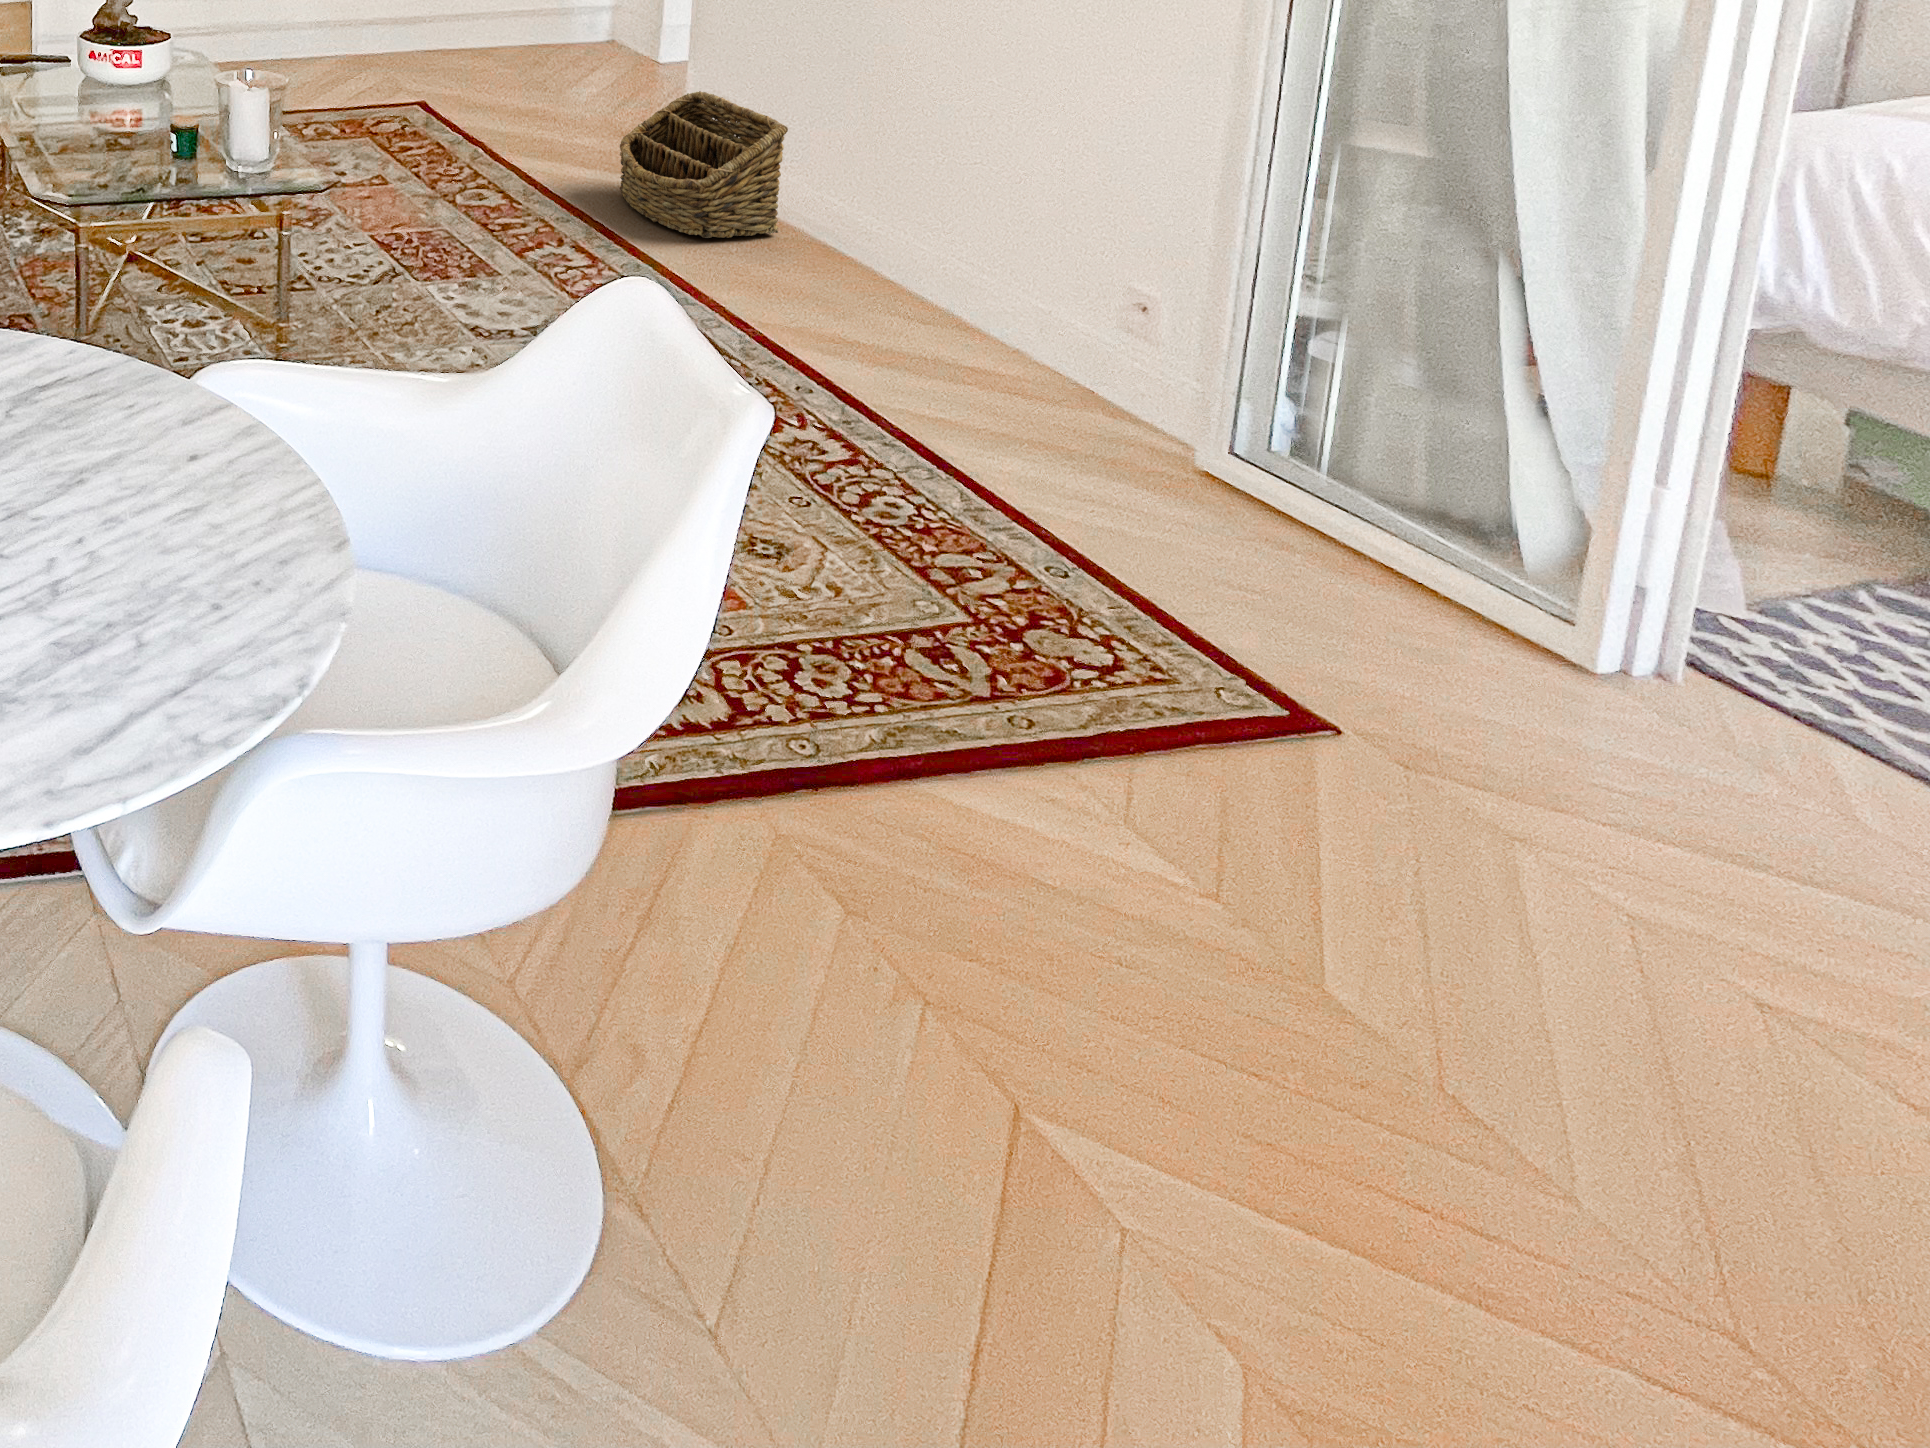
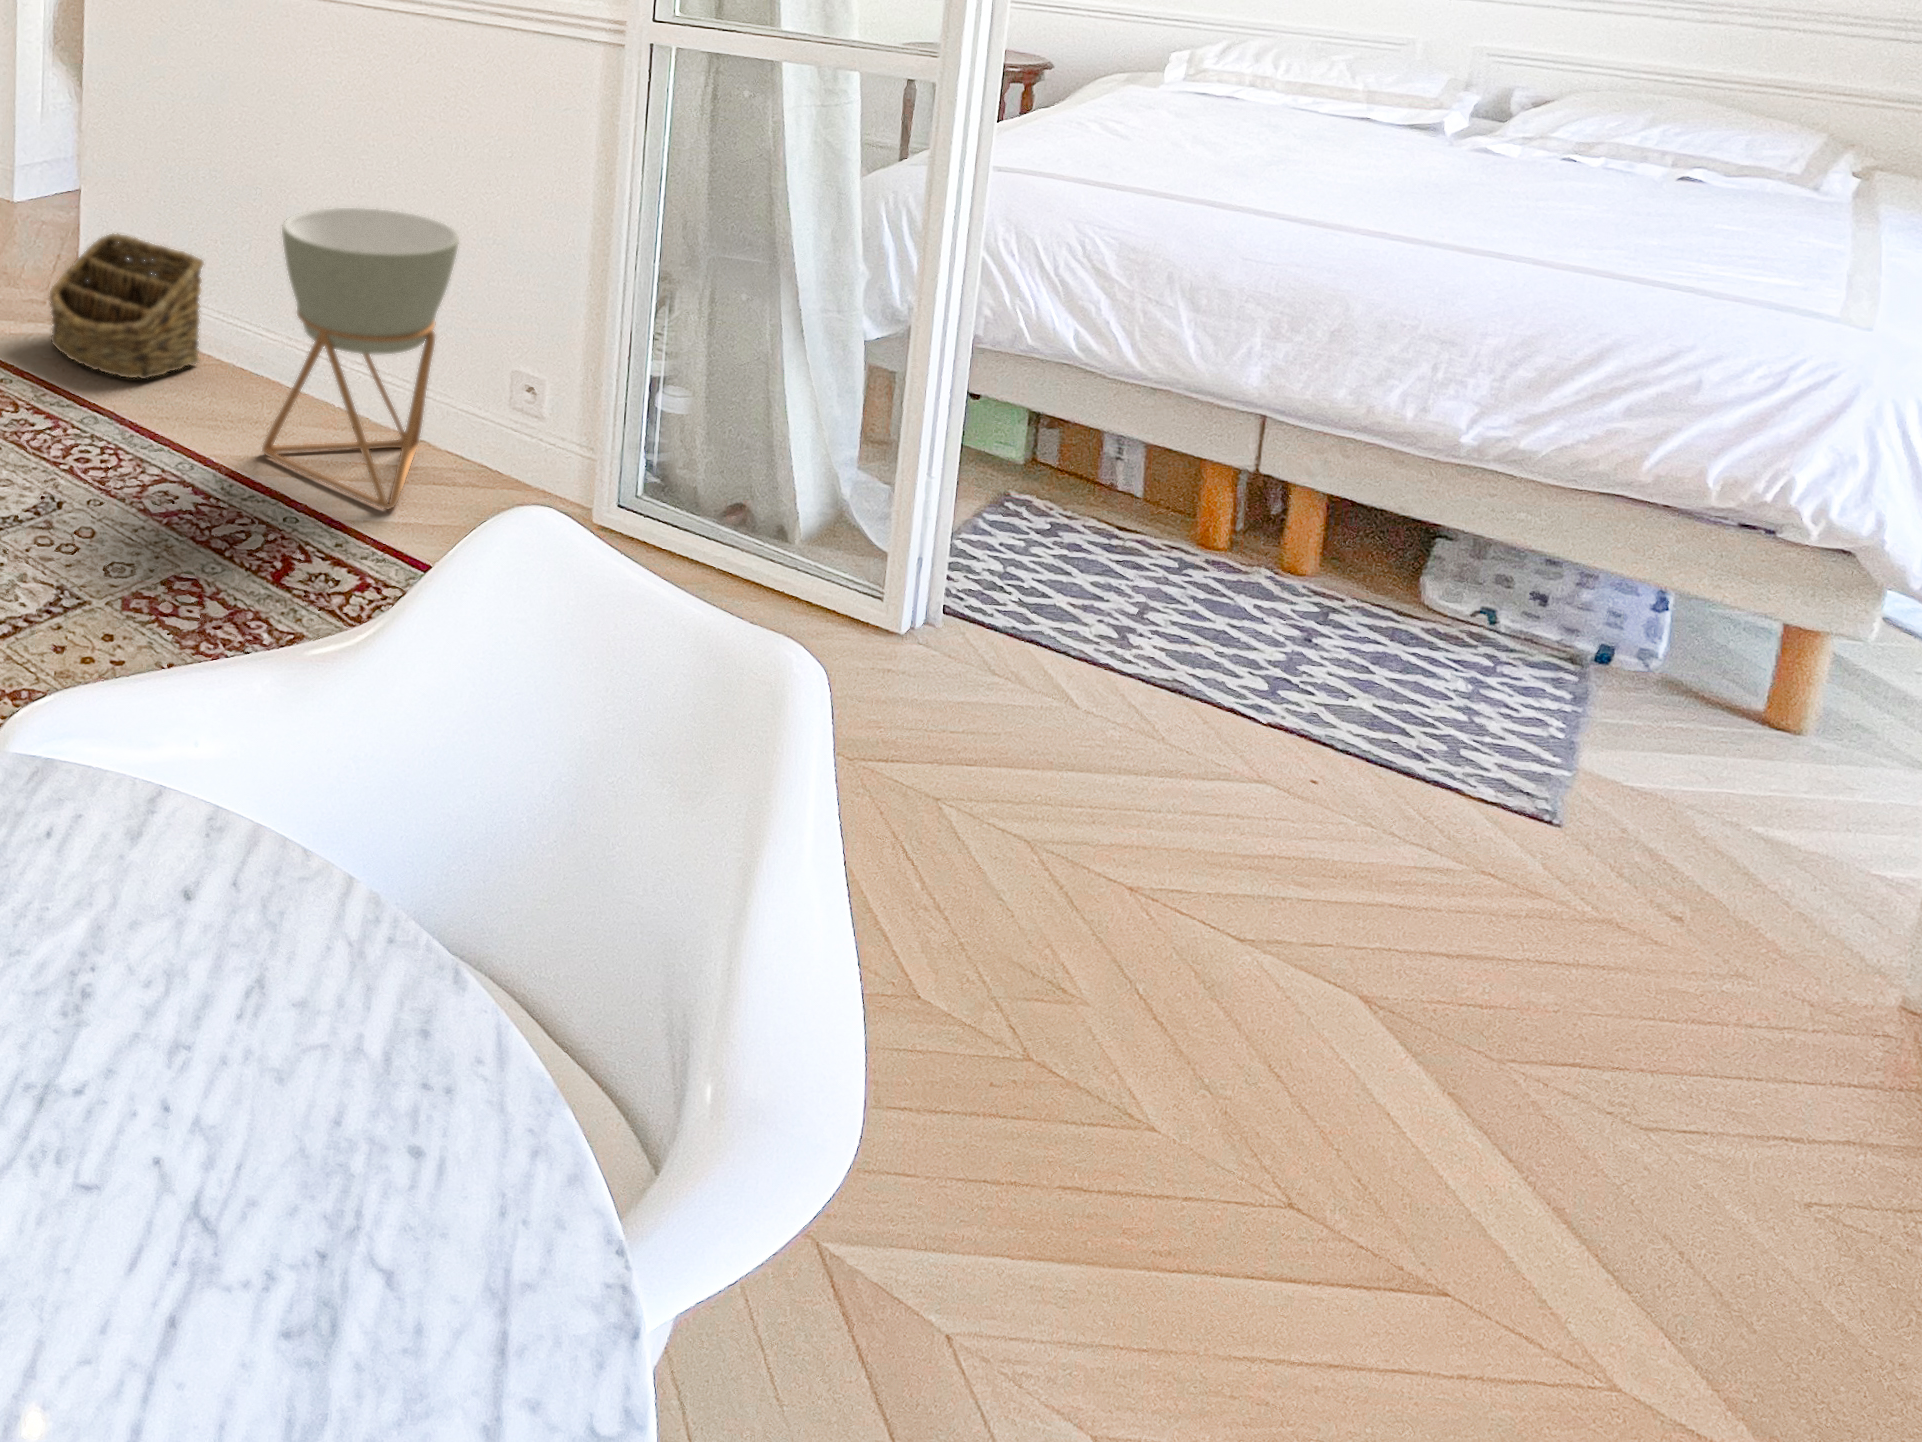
planter: none [804,81,1054,402] -> present [262,208,459,509]

